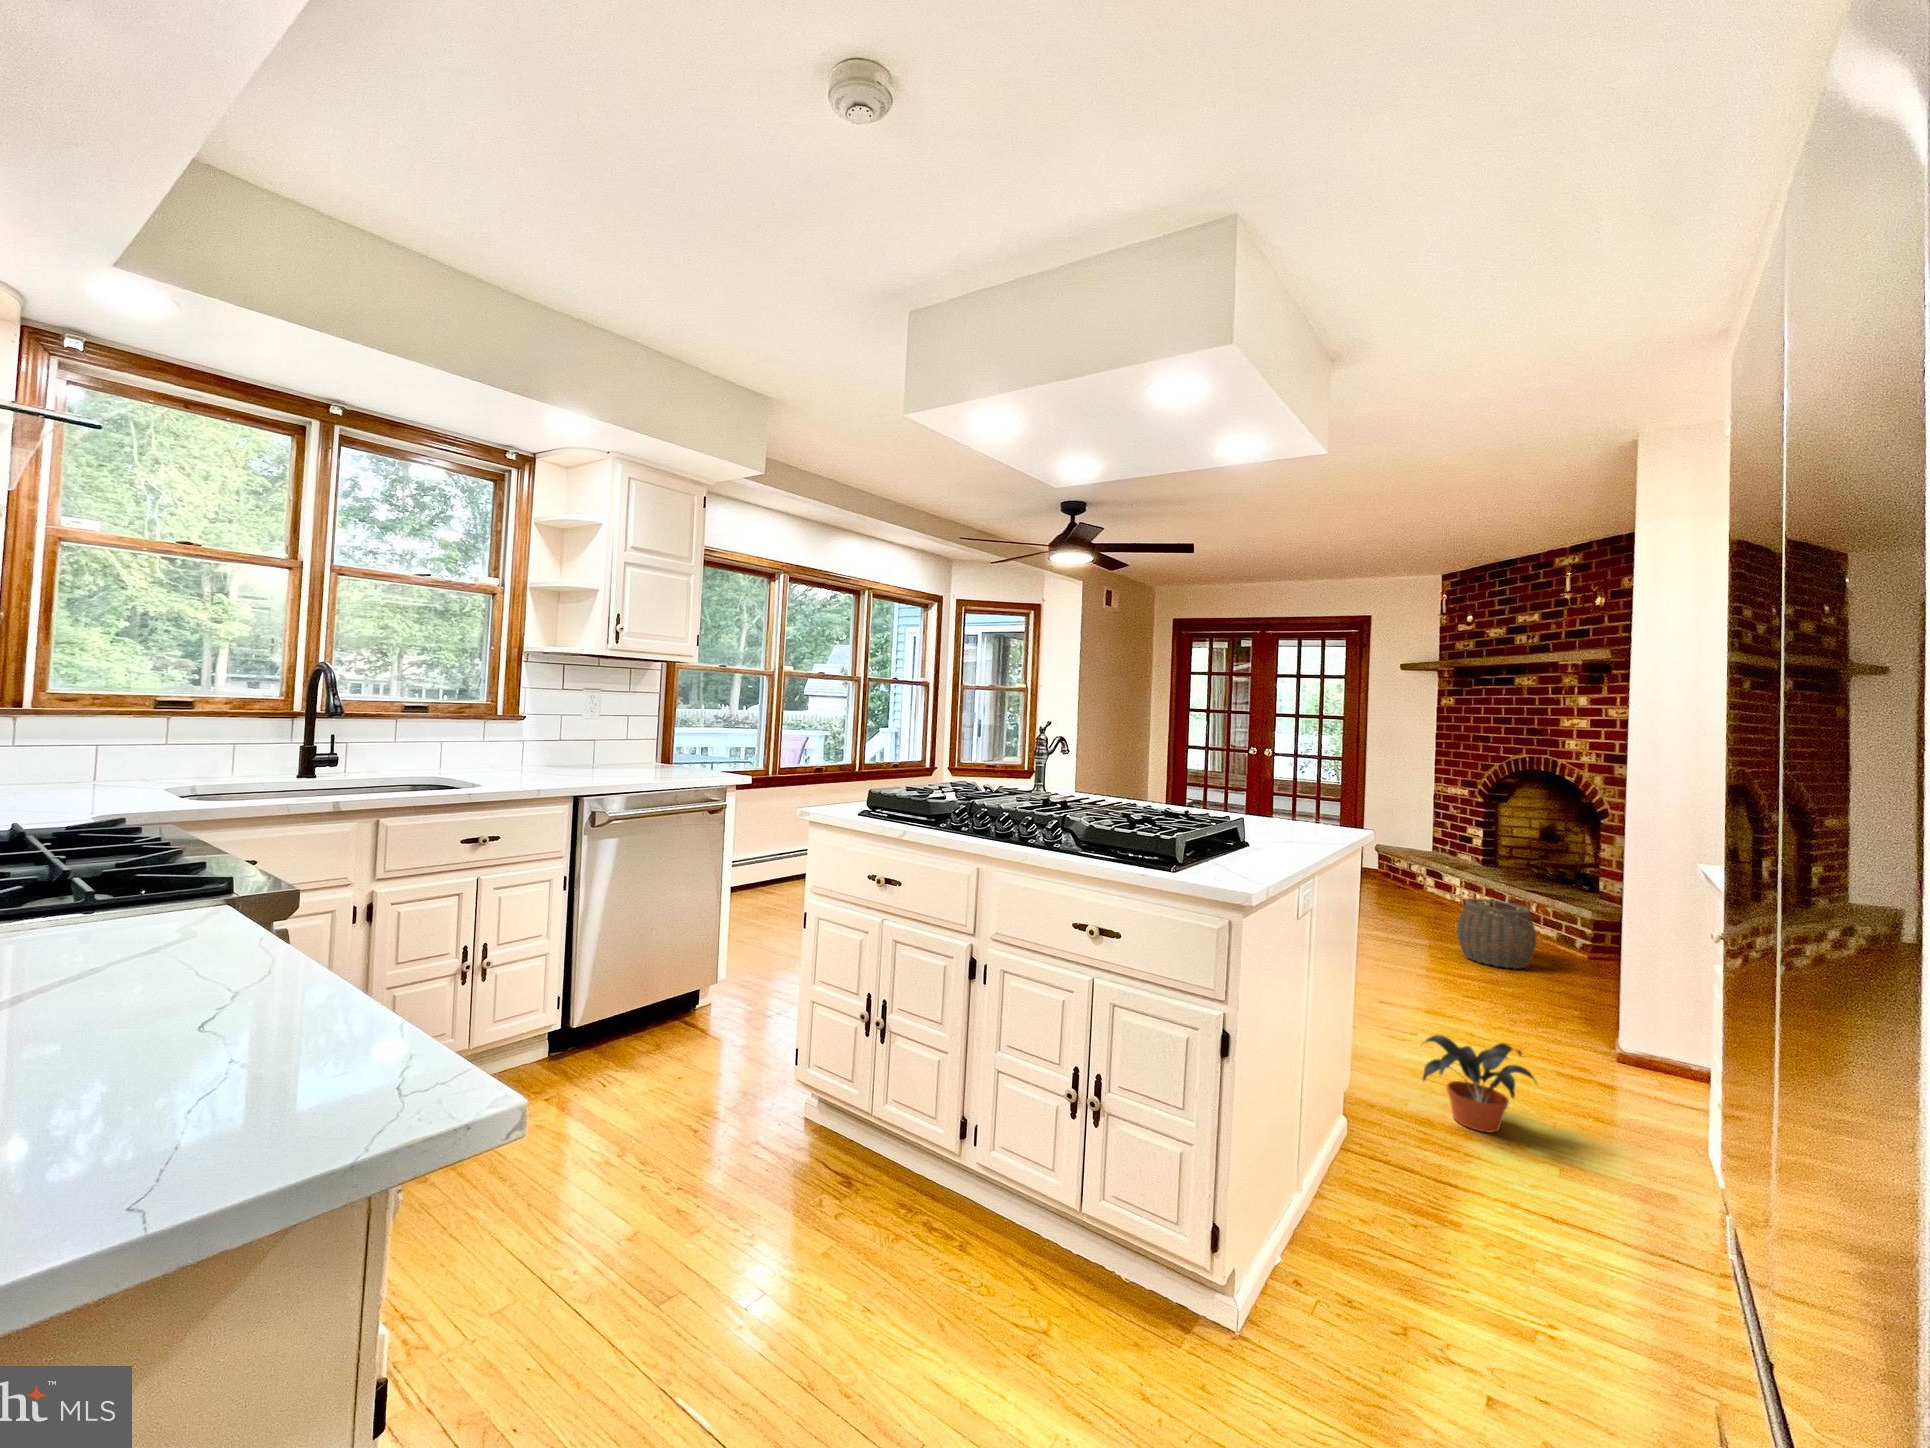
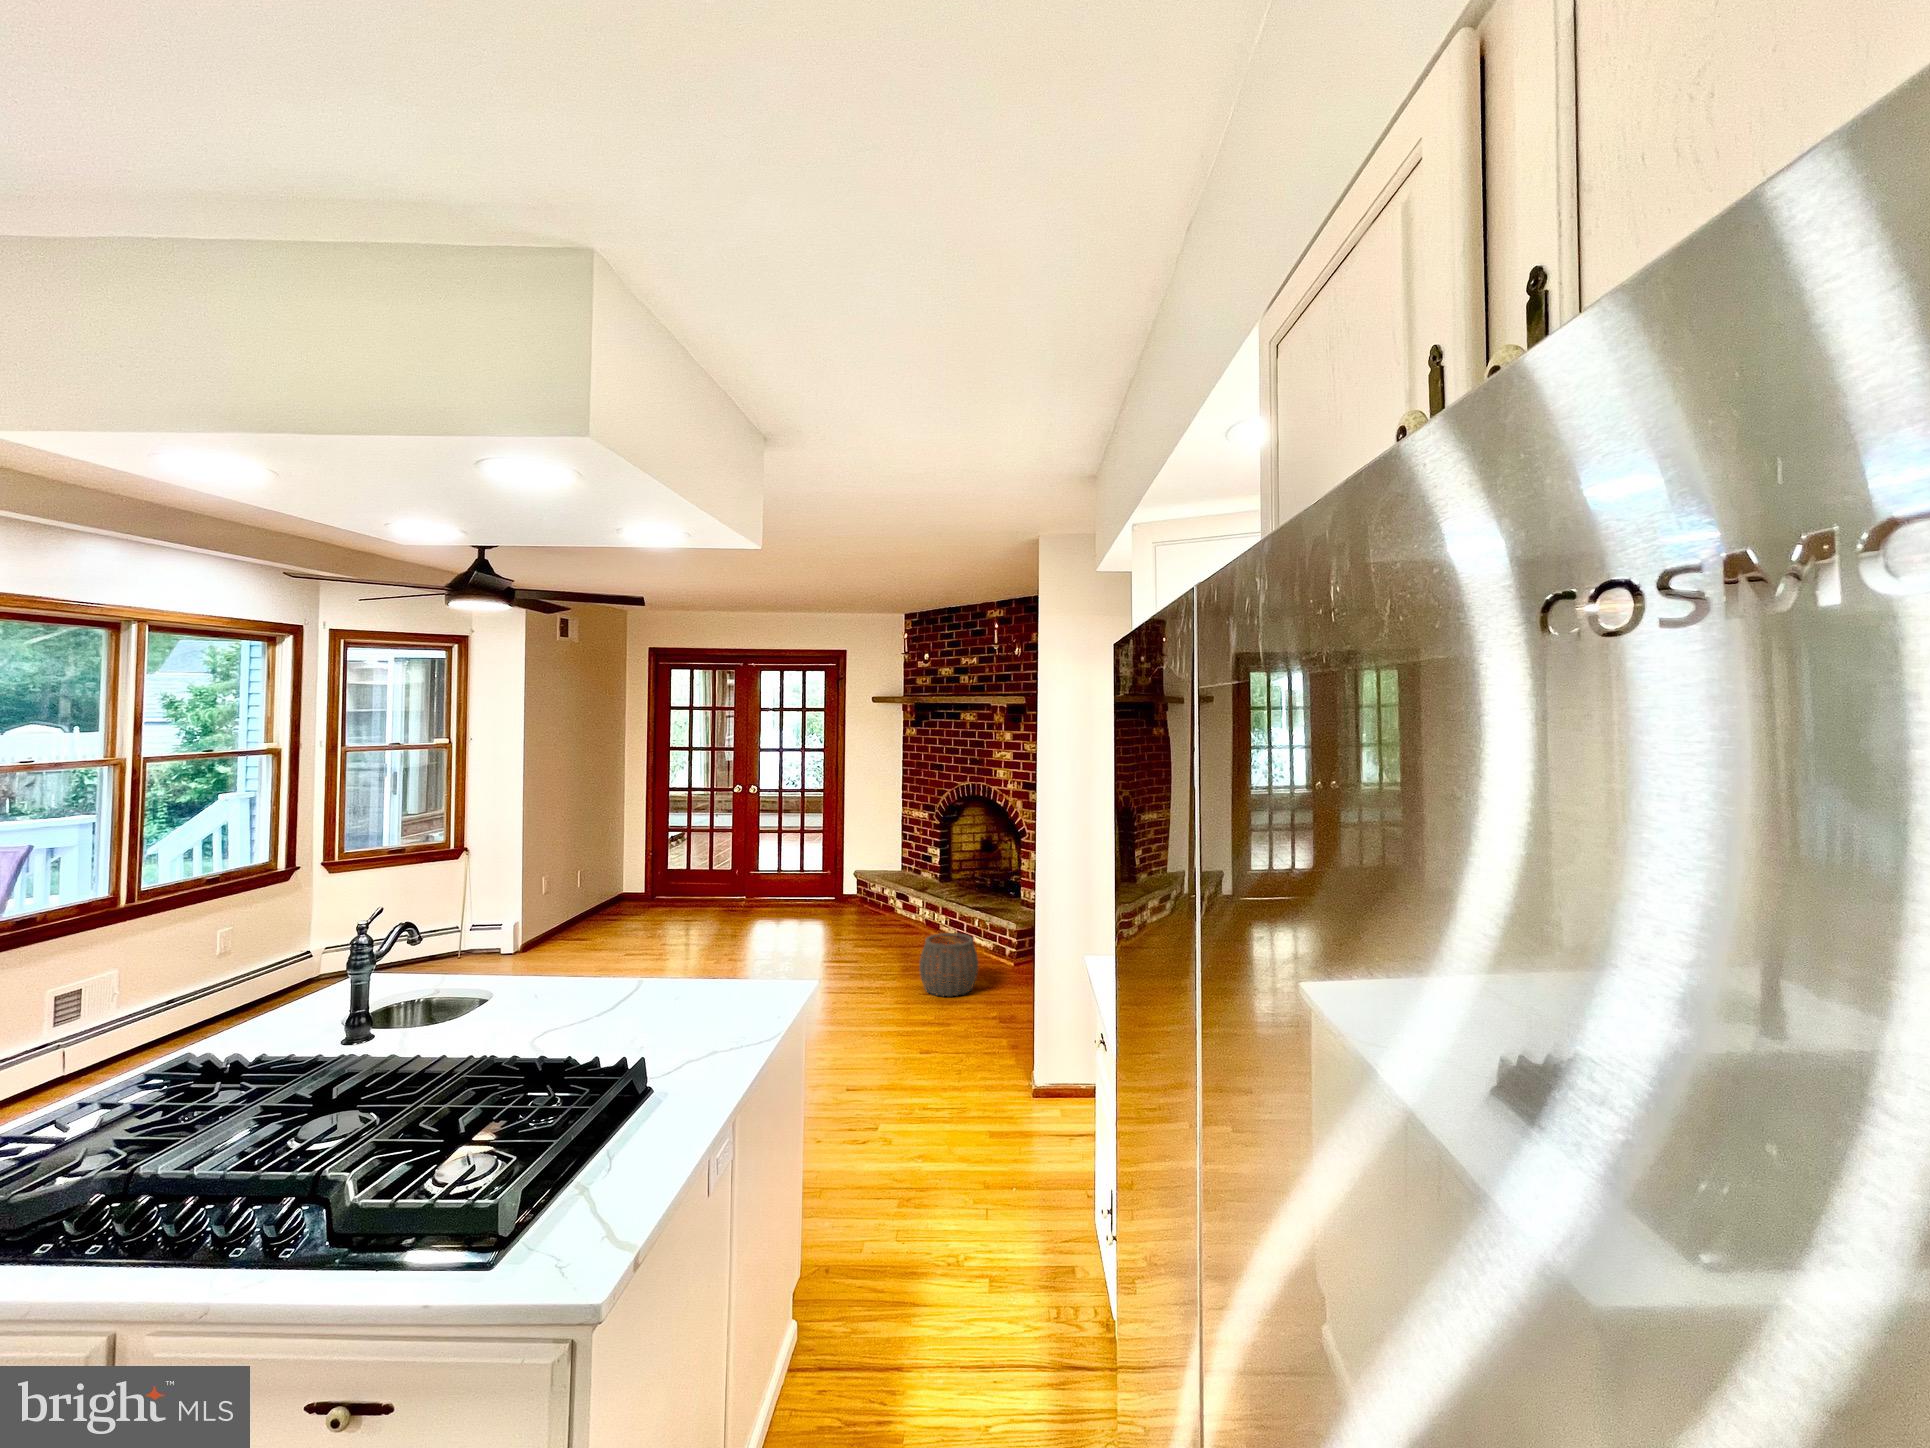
potted plant: present [1422,1035,1536,1132] -> none [887,1123,977,1217]

